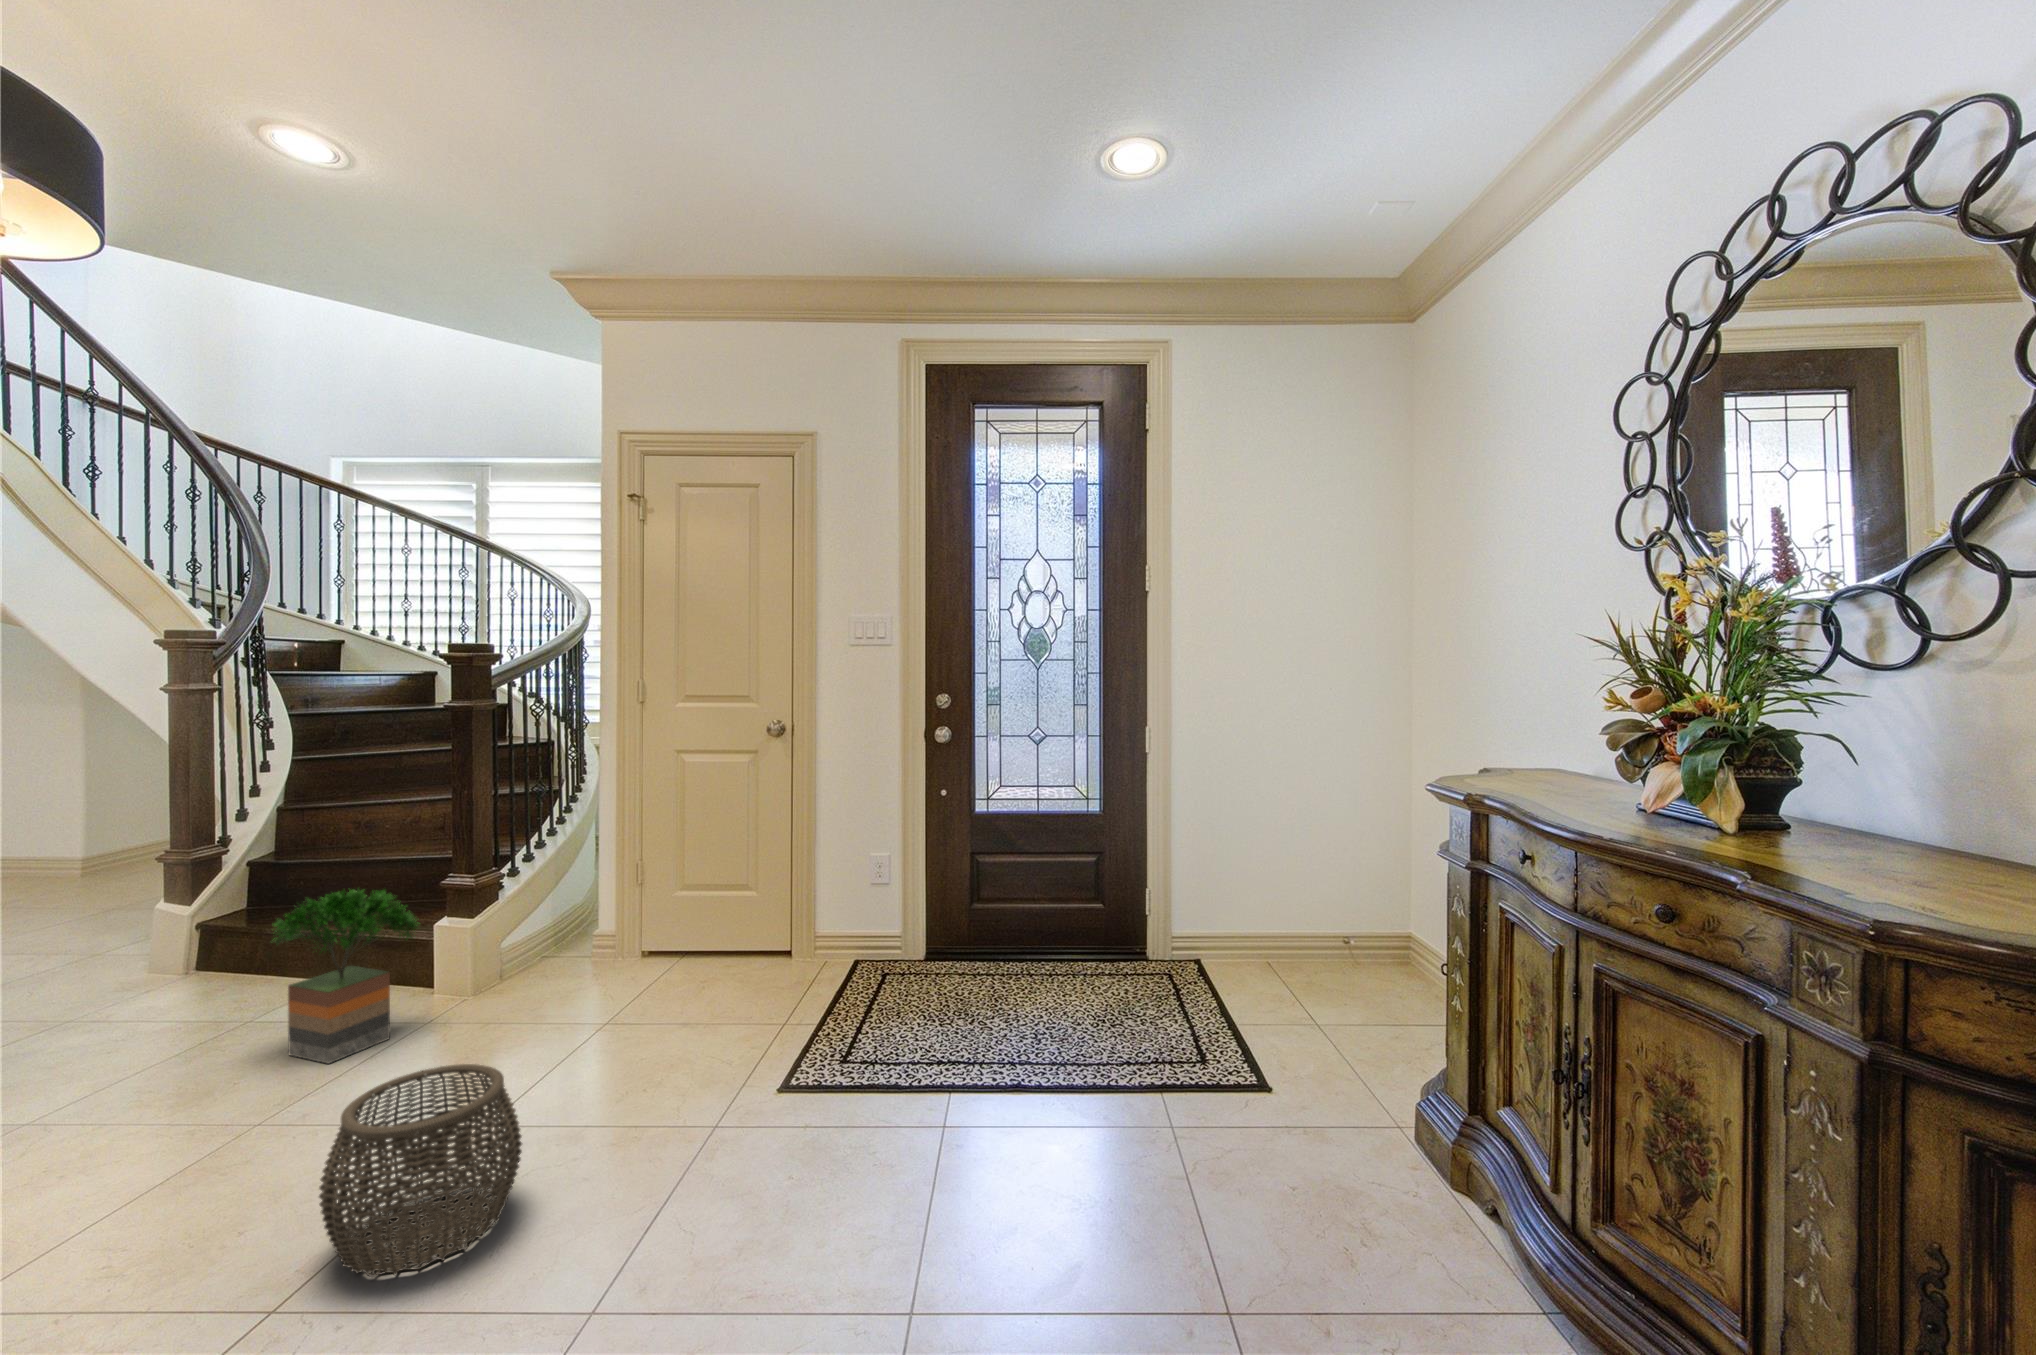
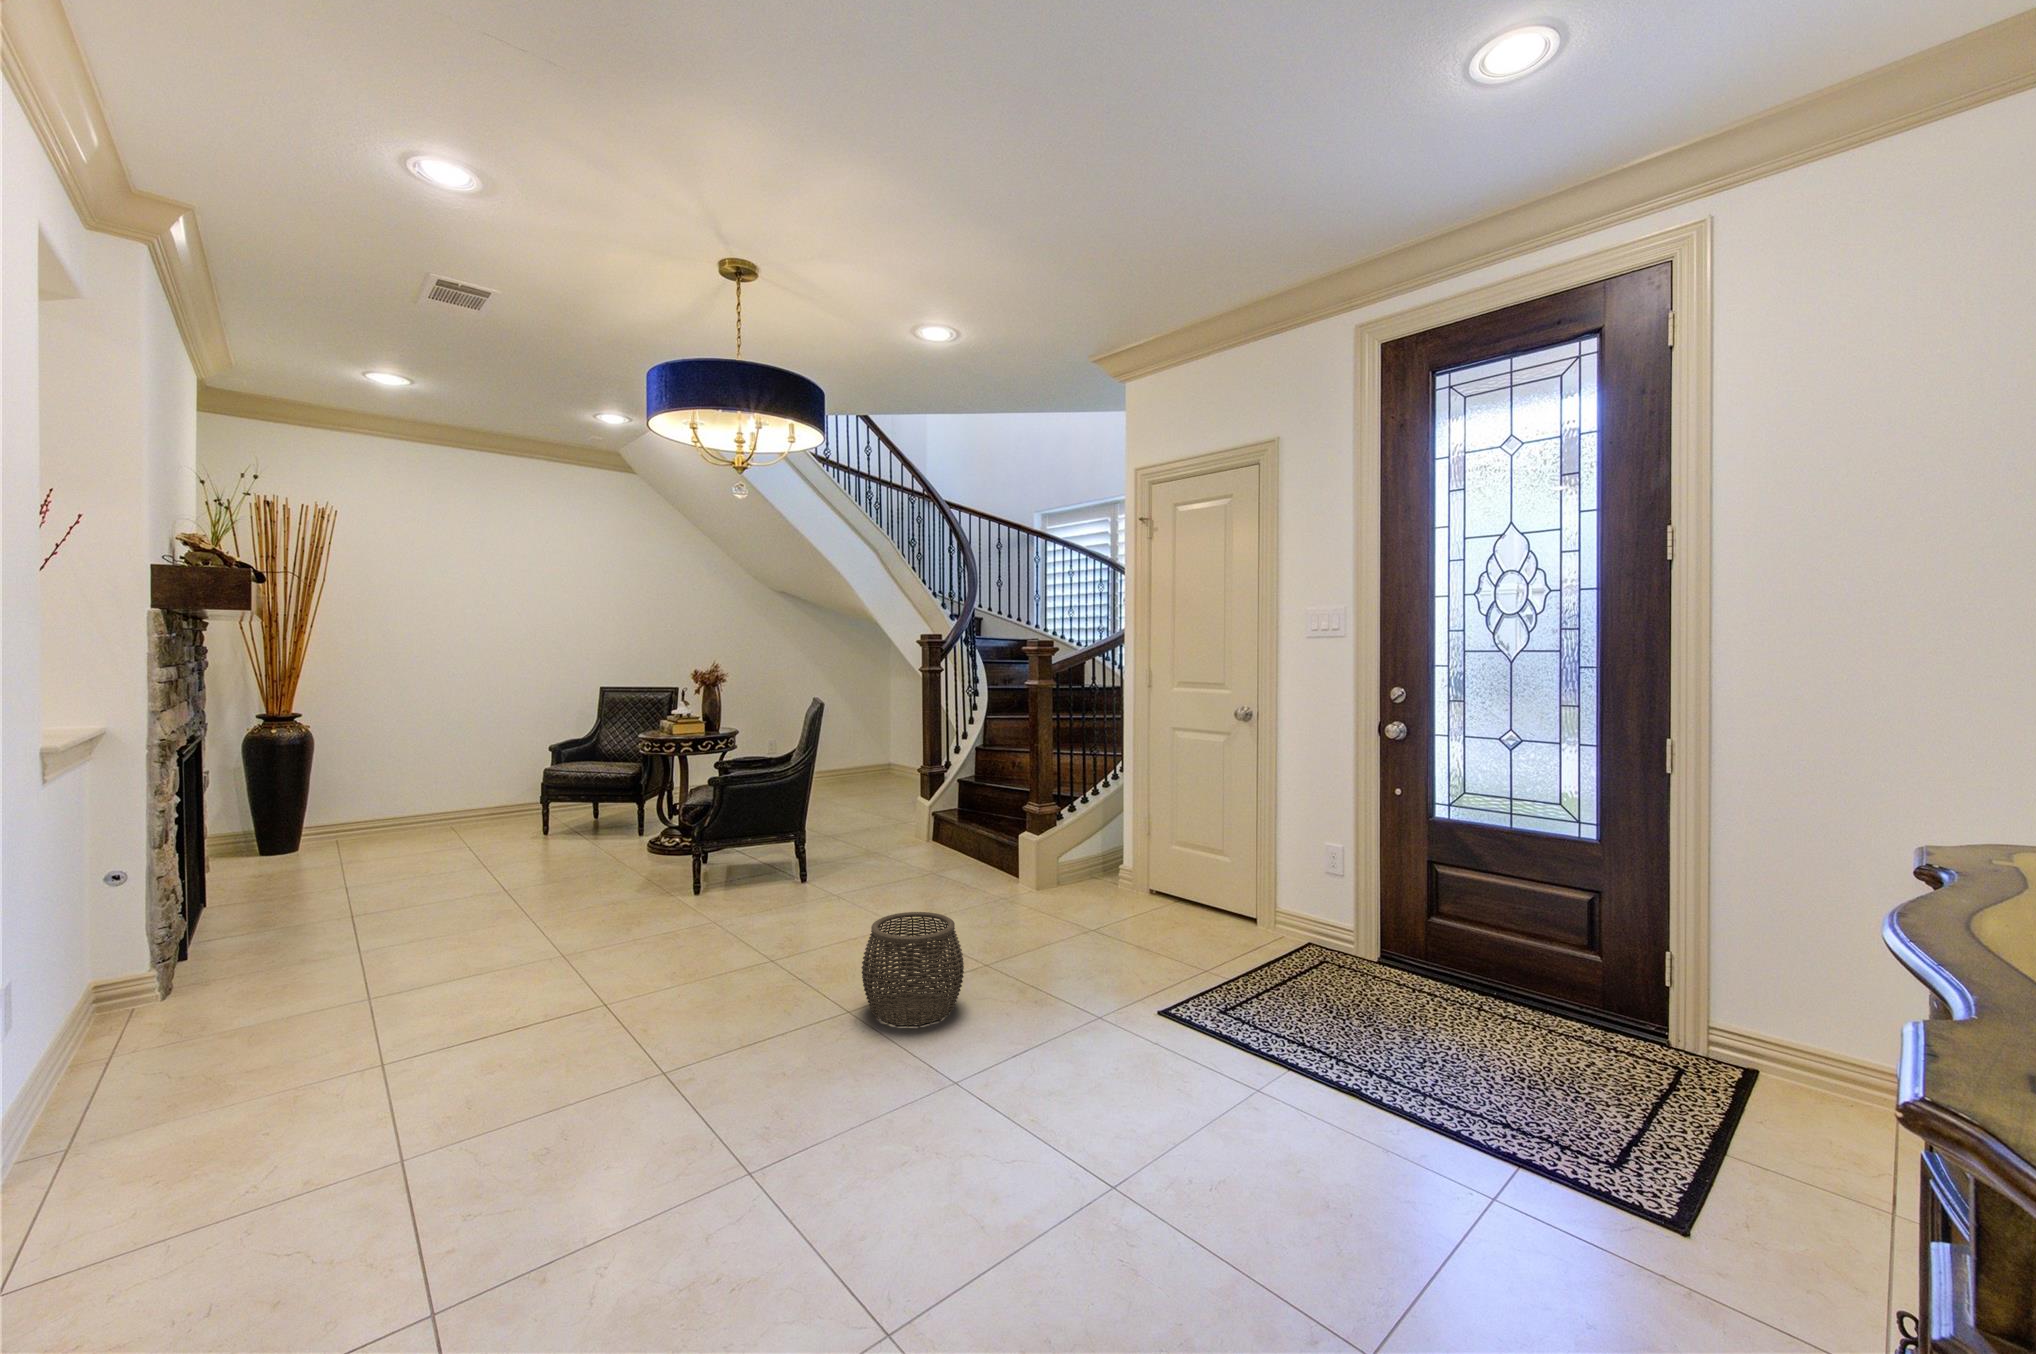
potted tree: present [273,890,420,1064] -> none [921,801,995,909]

